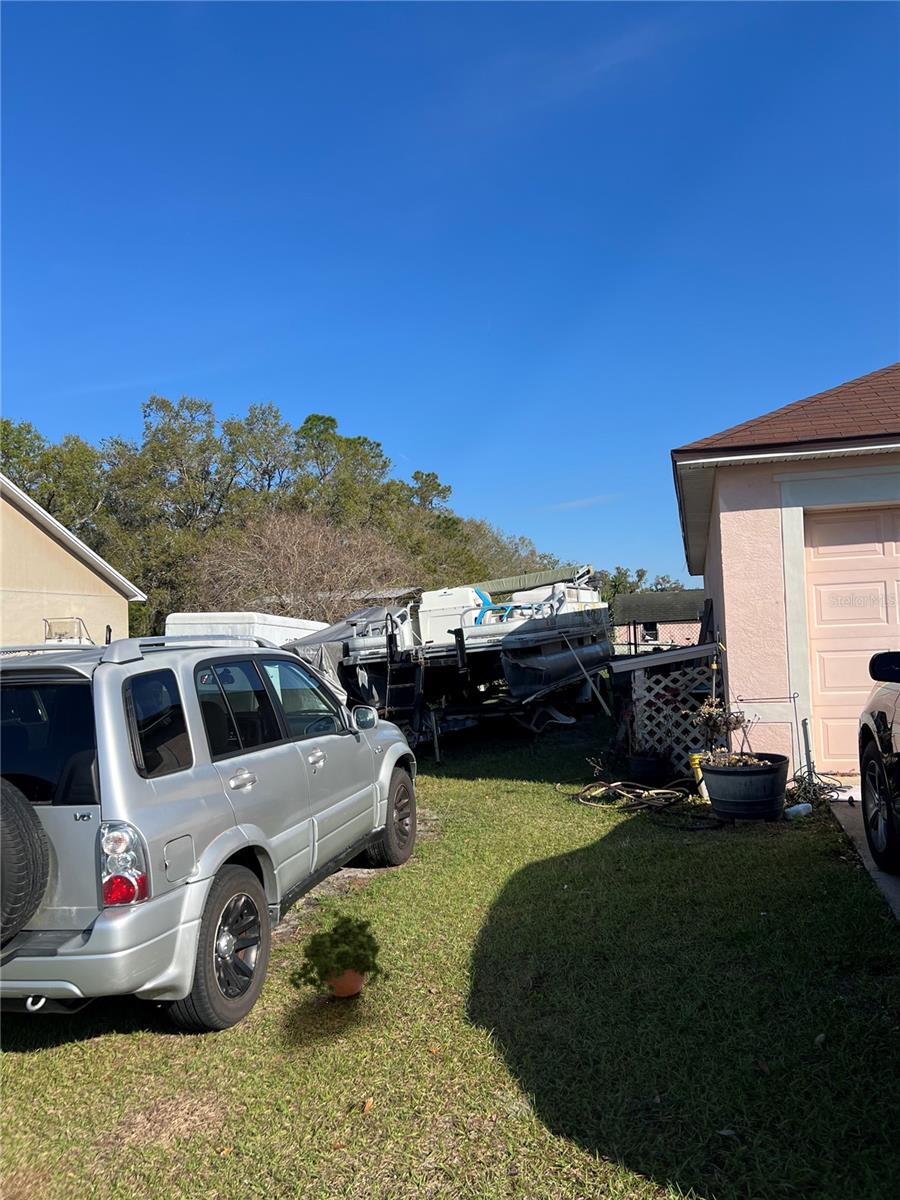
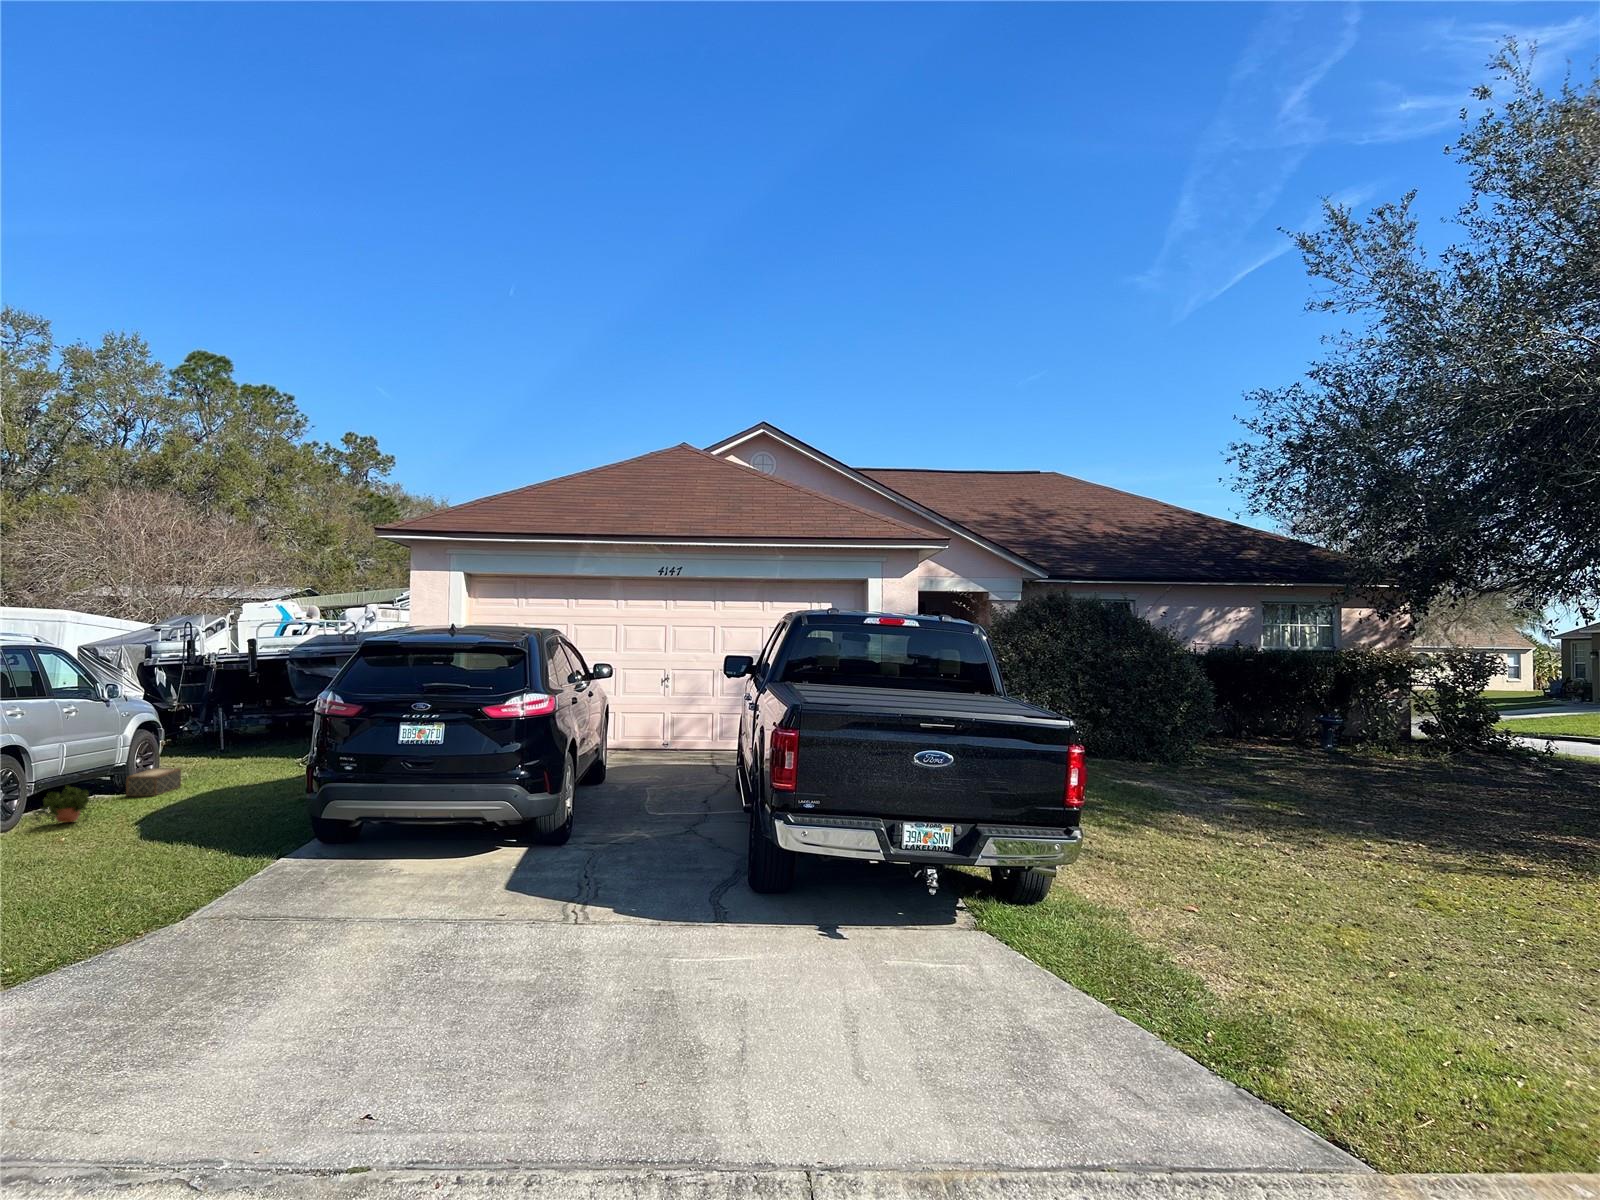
woven basket: none [393,825,458,883] -> present [126,768,181,796]

